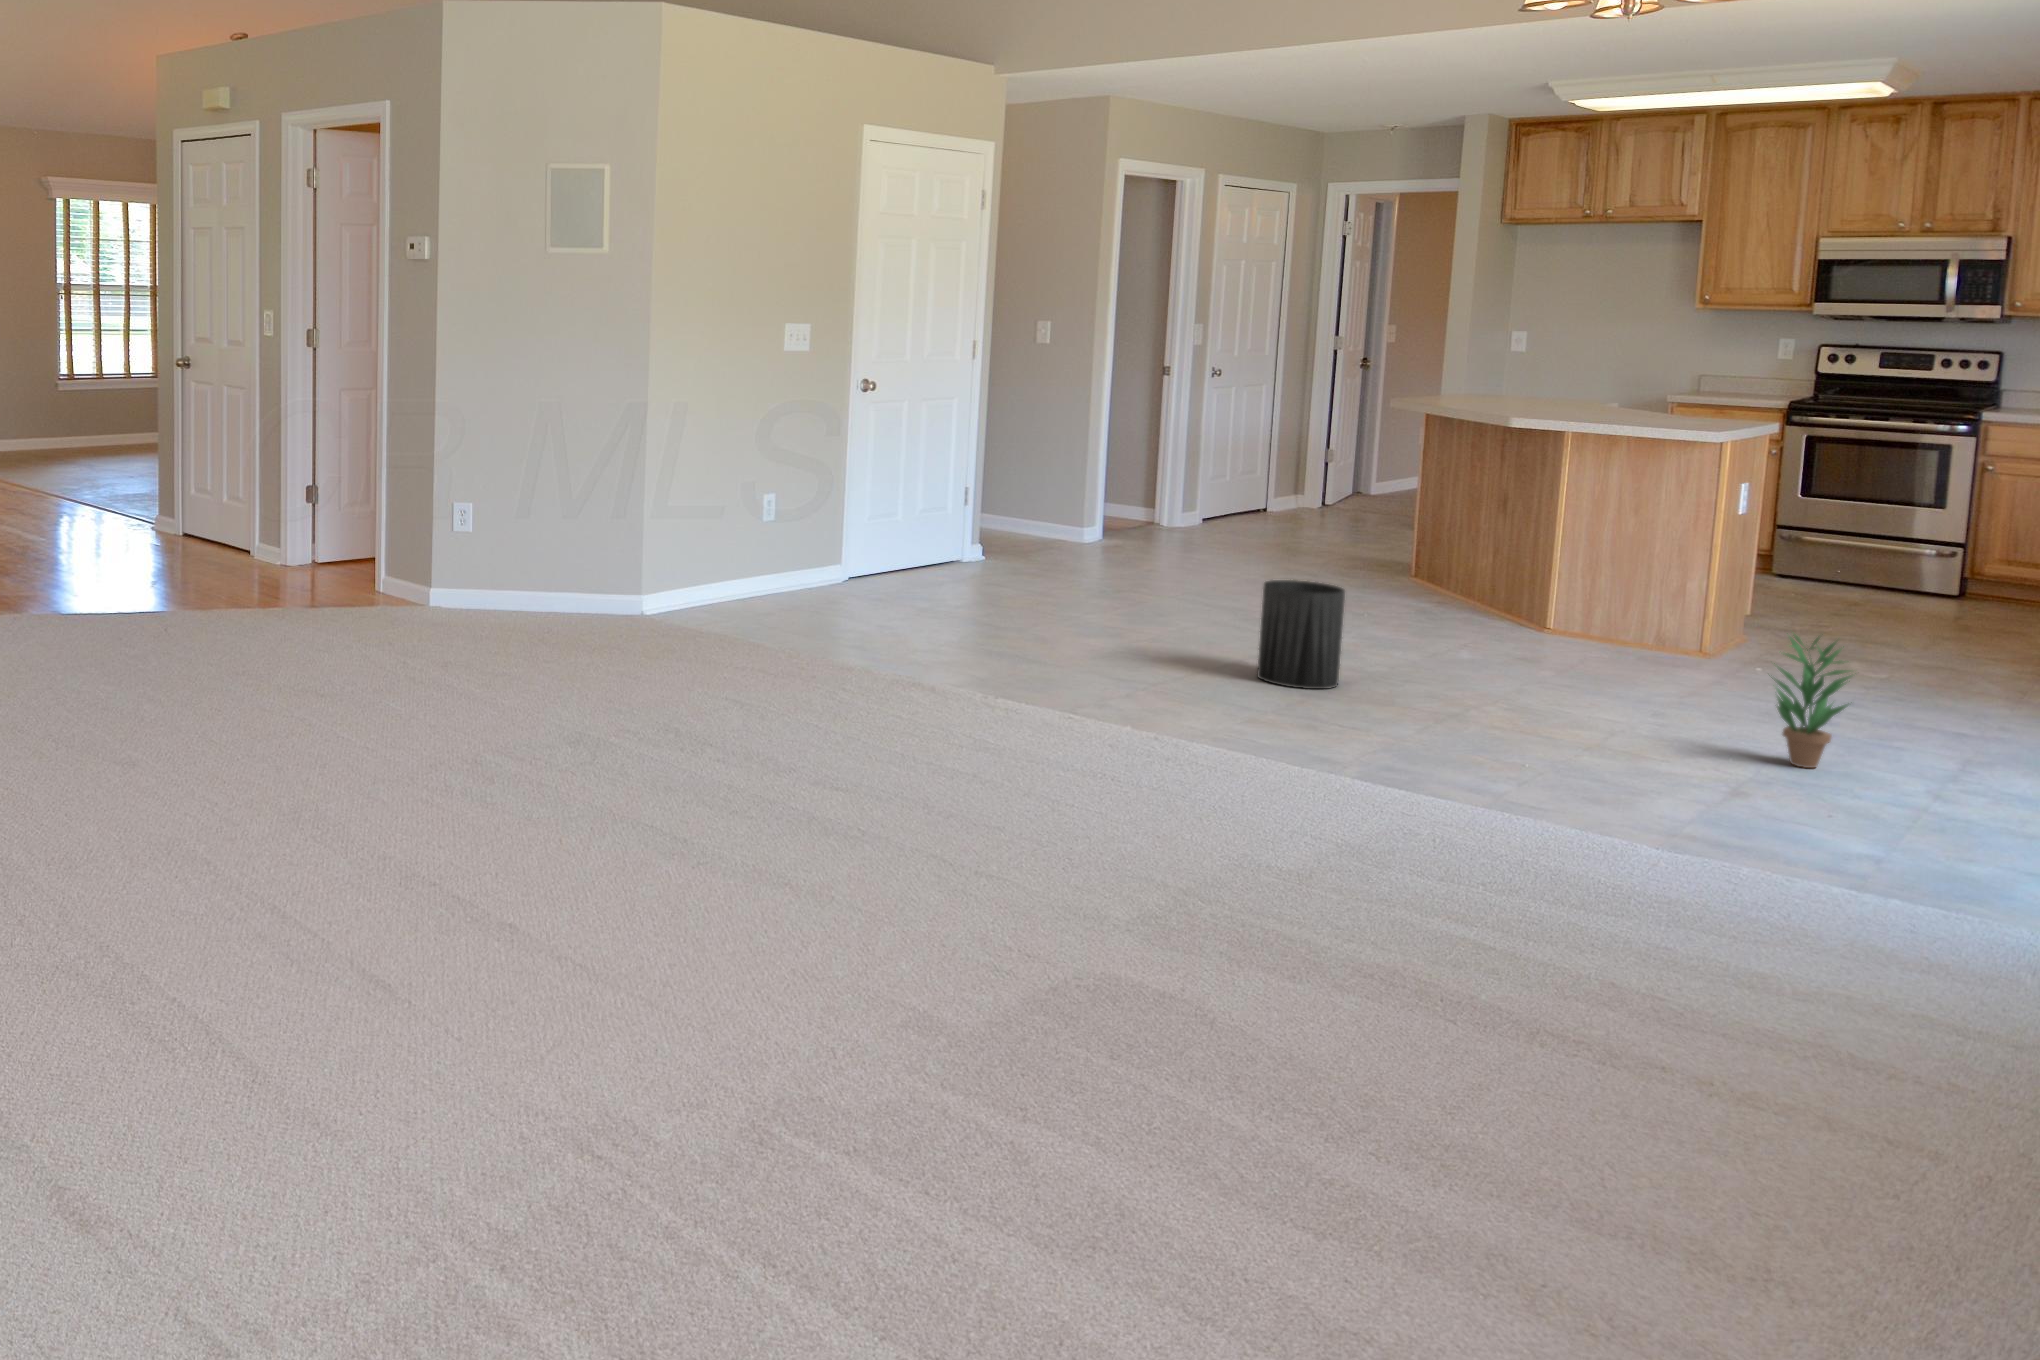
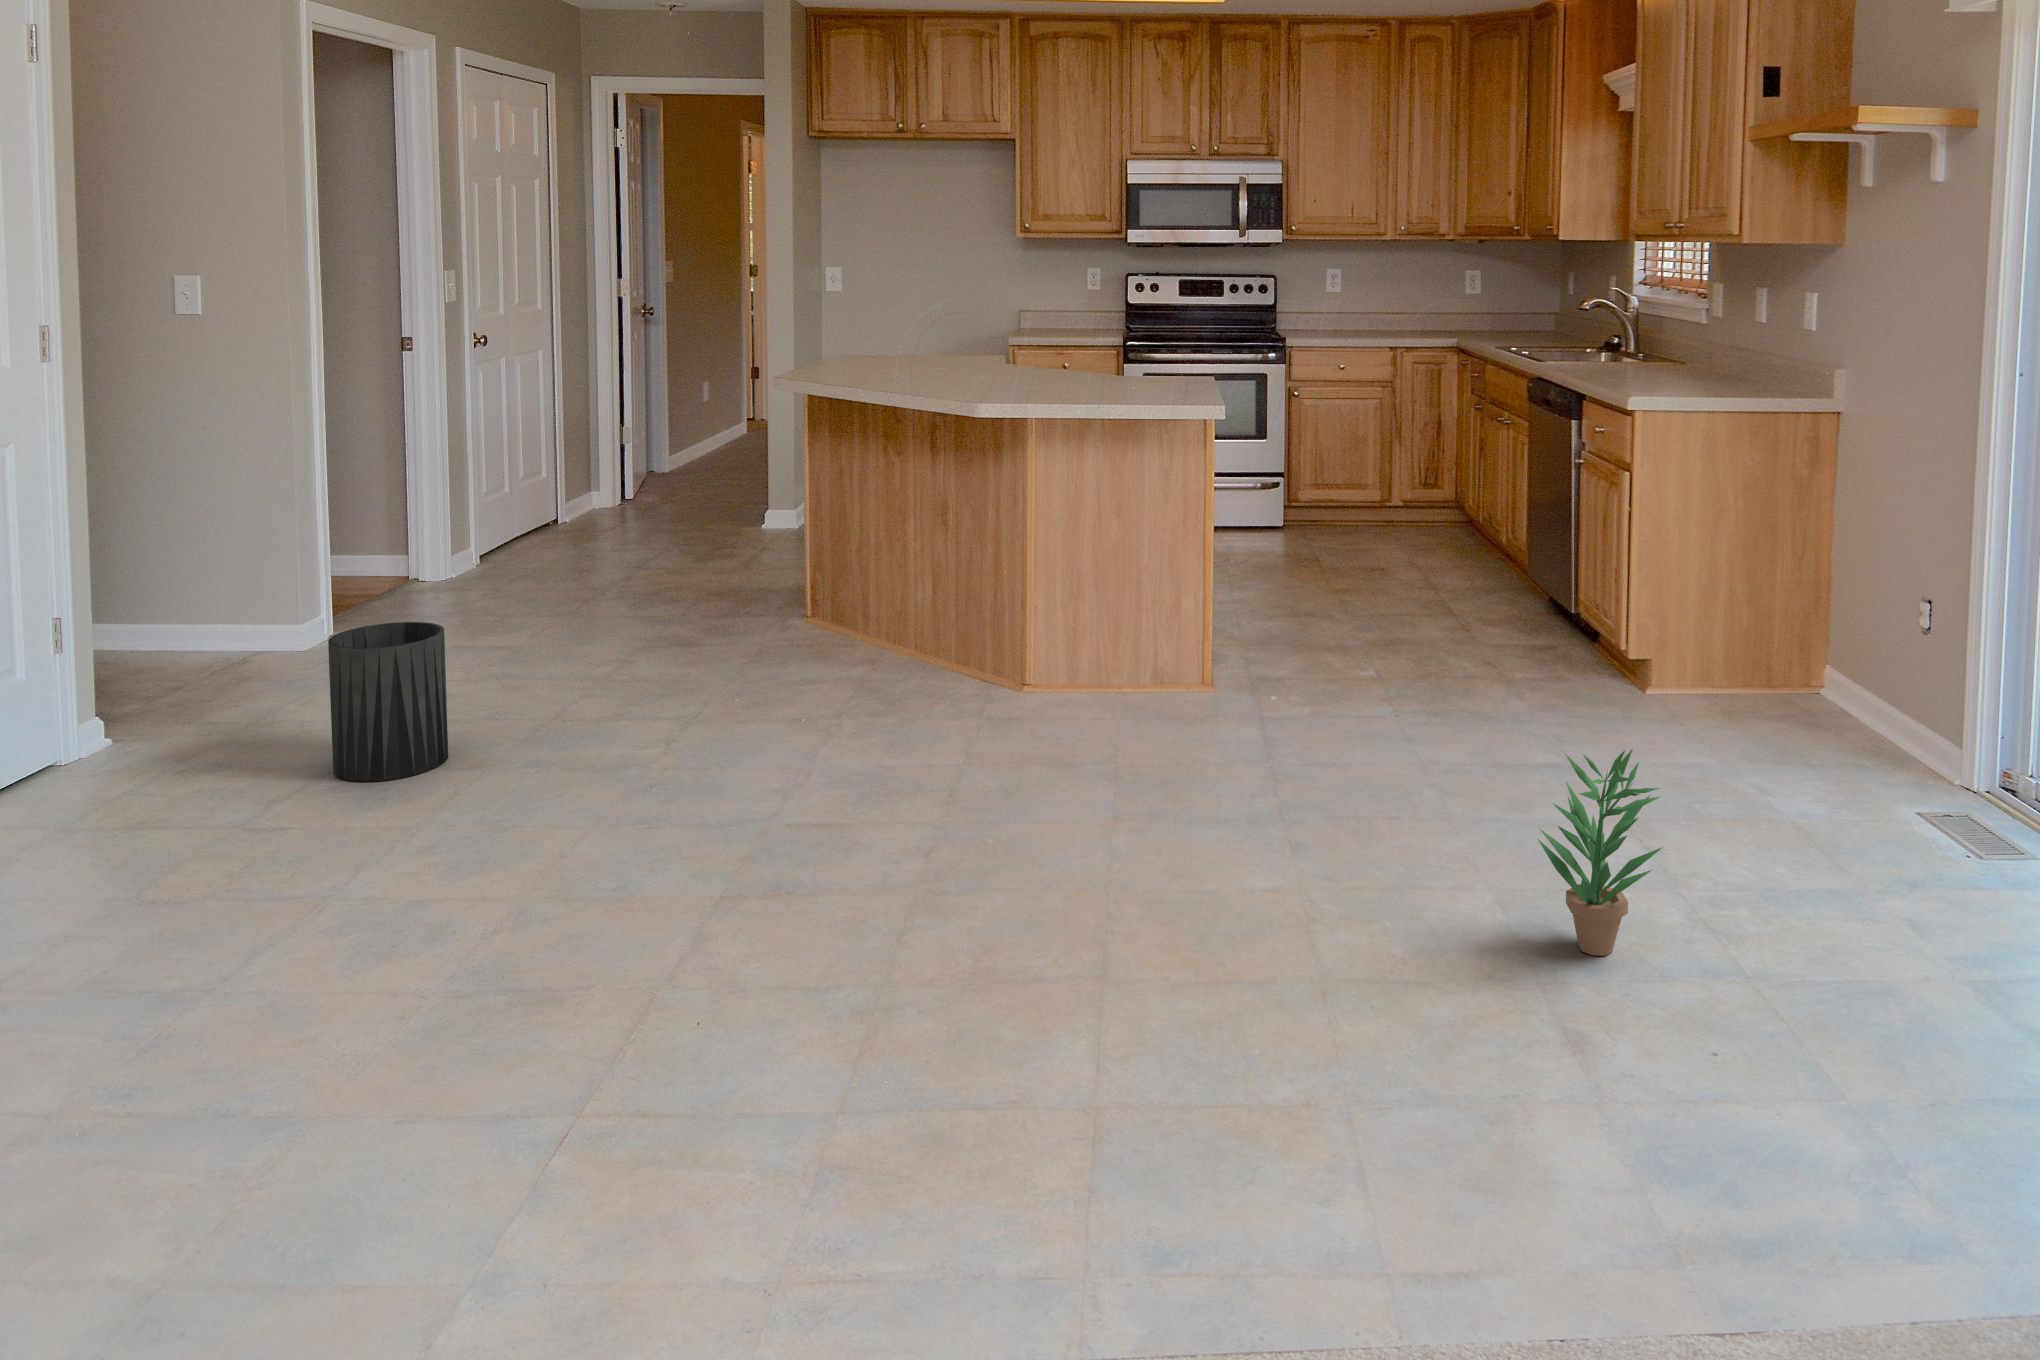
trash can: present [1257,580,1345,689] -> present [328,622,448,782]

